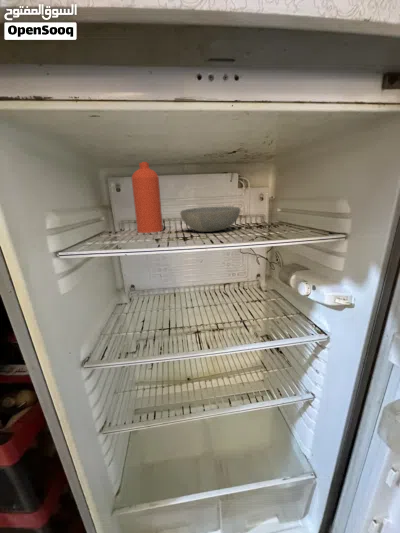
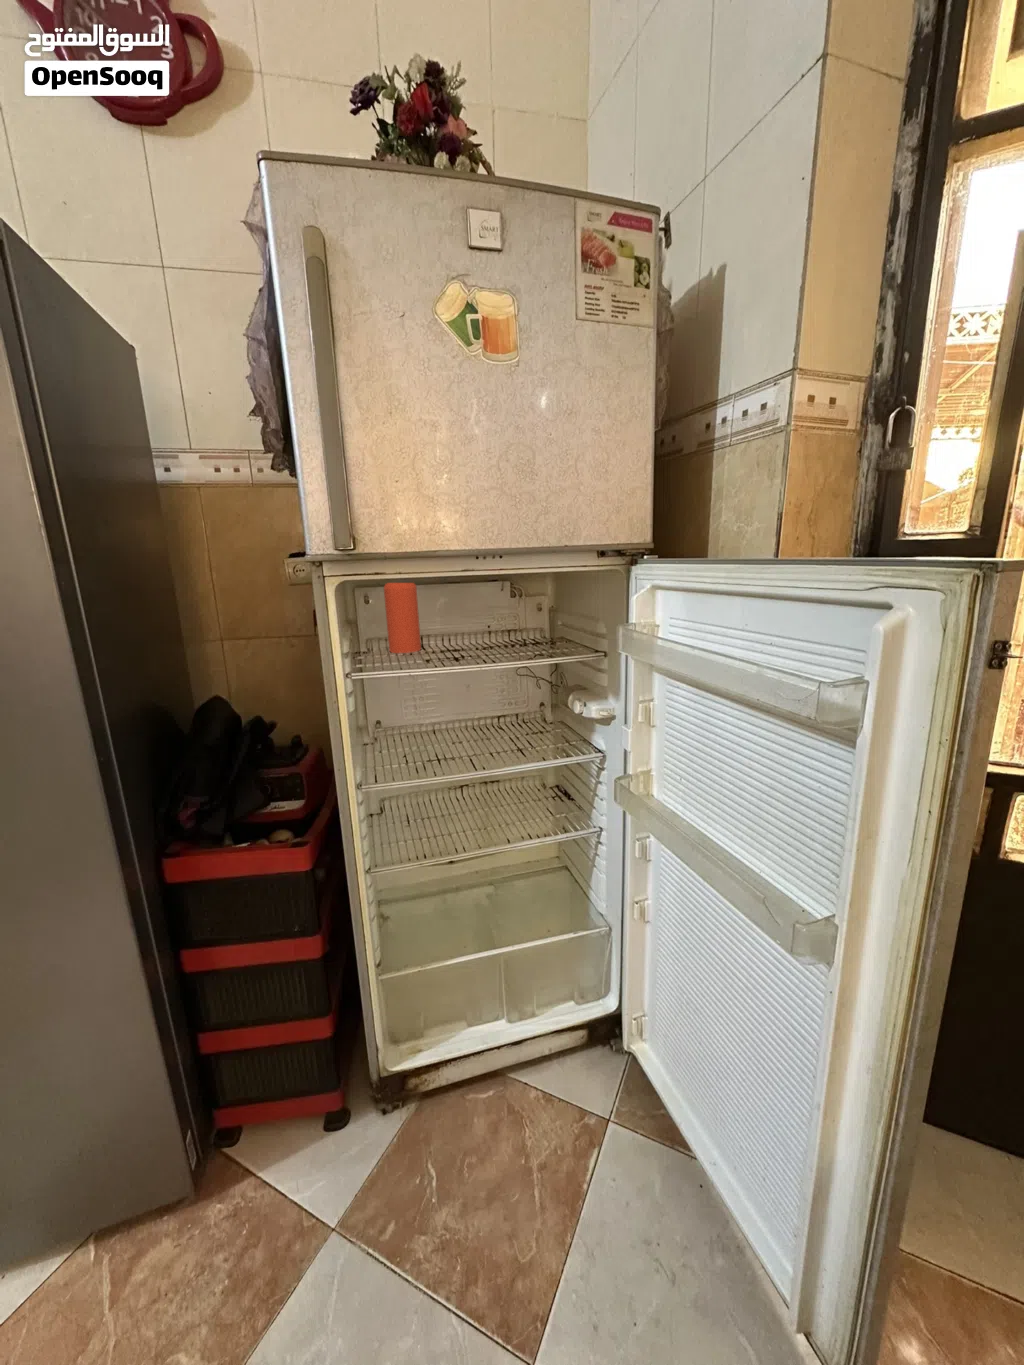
bowl: present [180,207,240,232] -> none [445,620,514,651]

